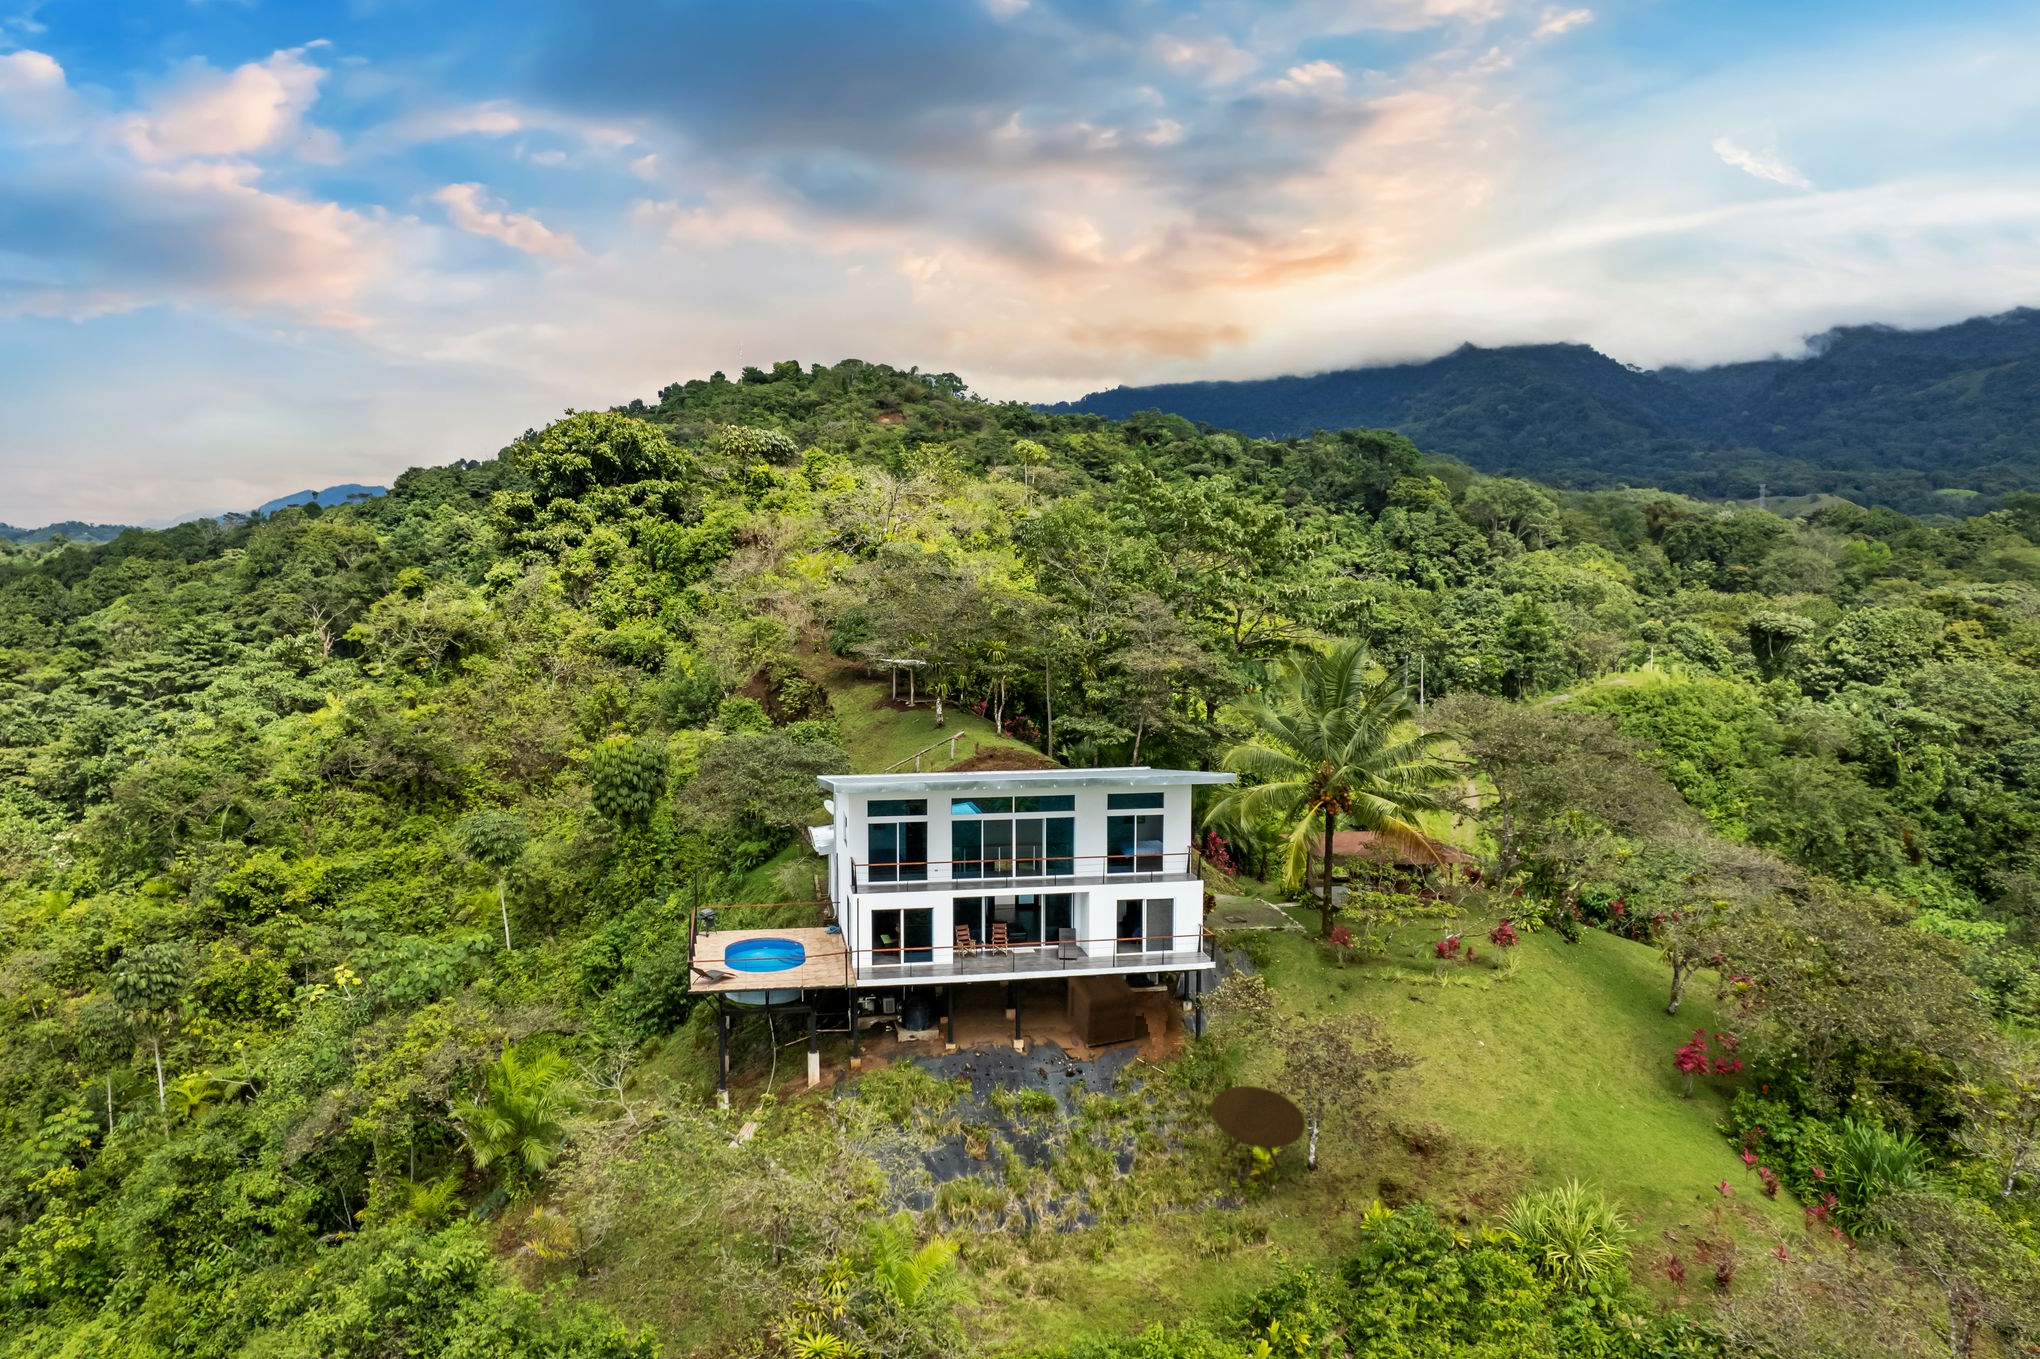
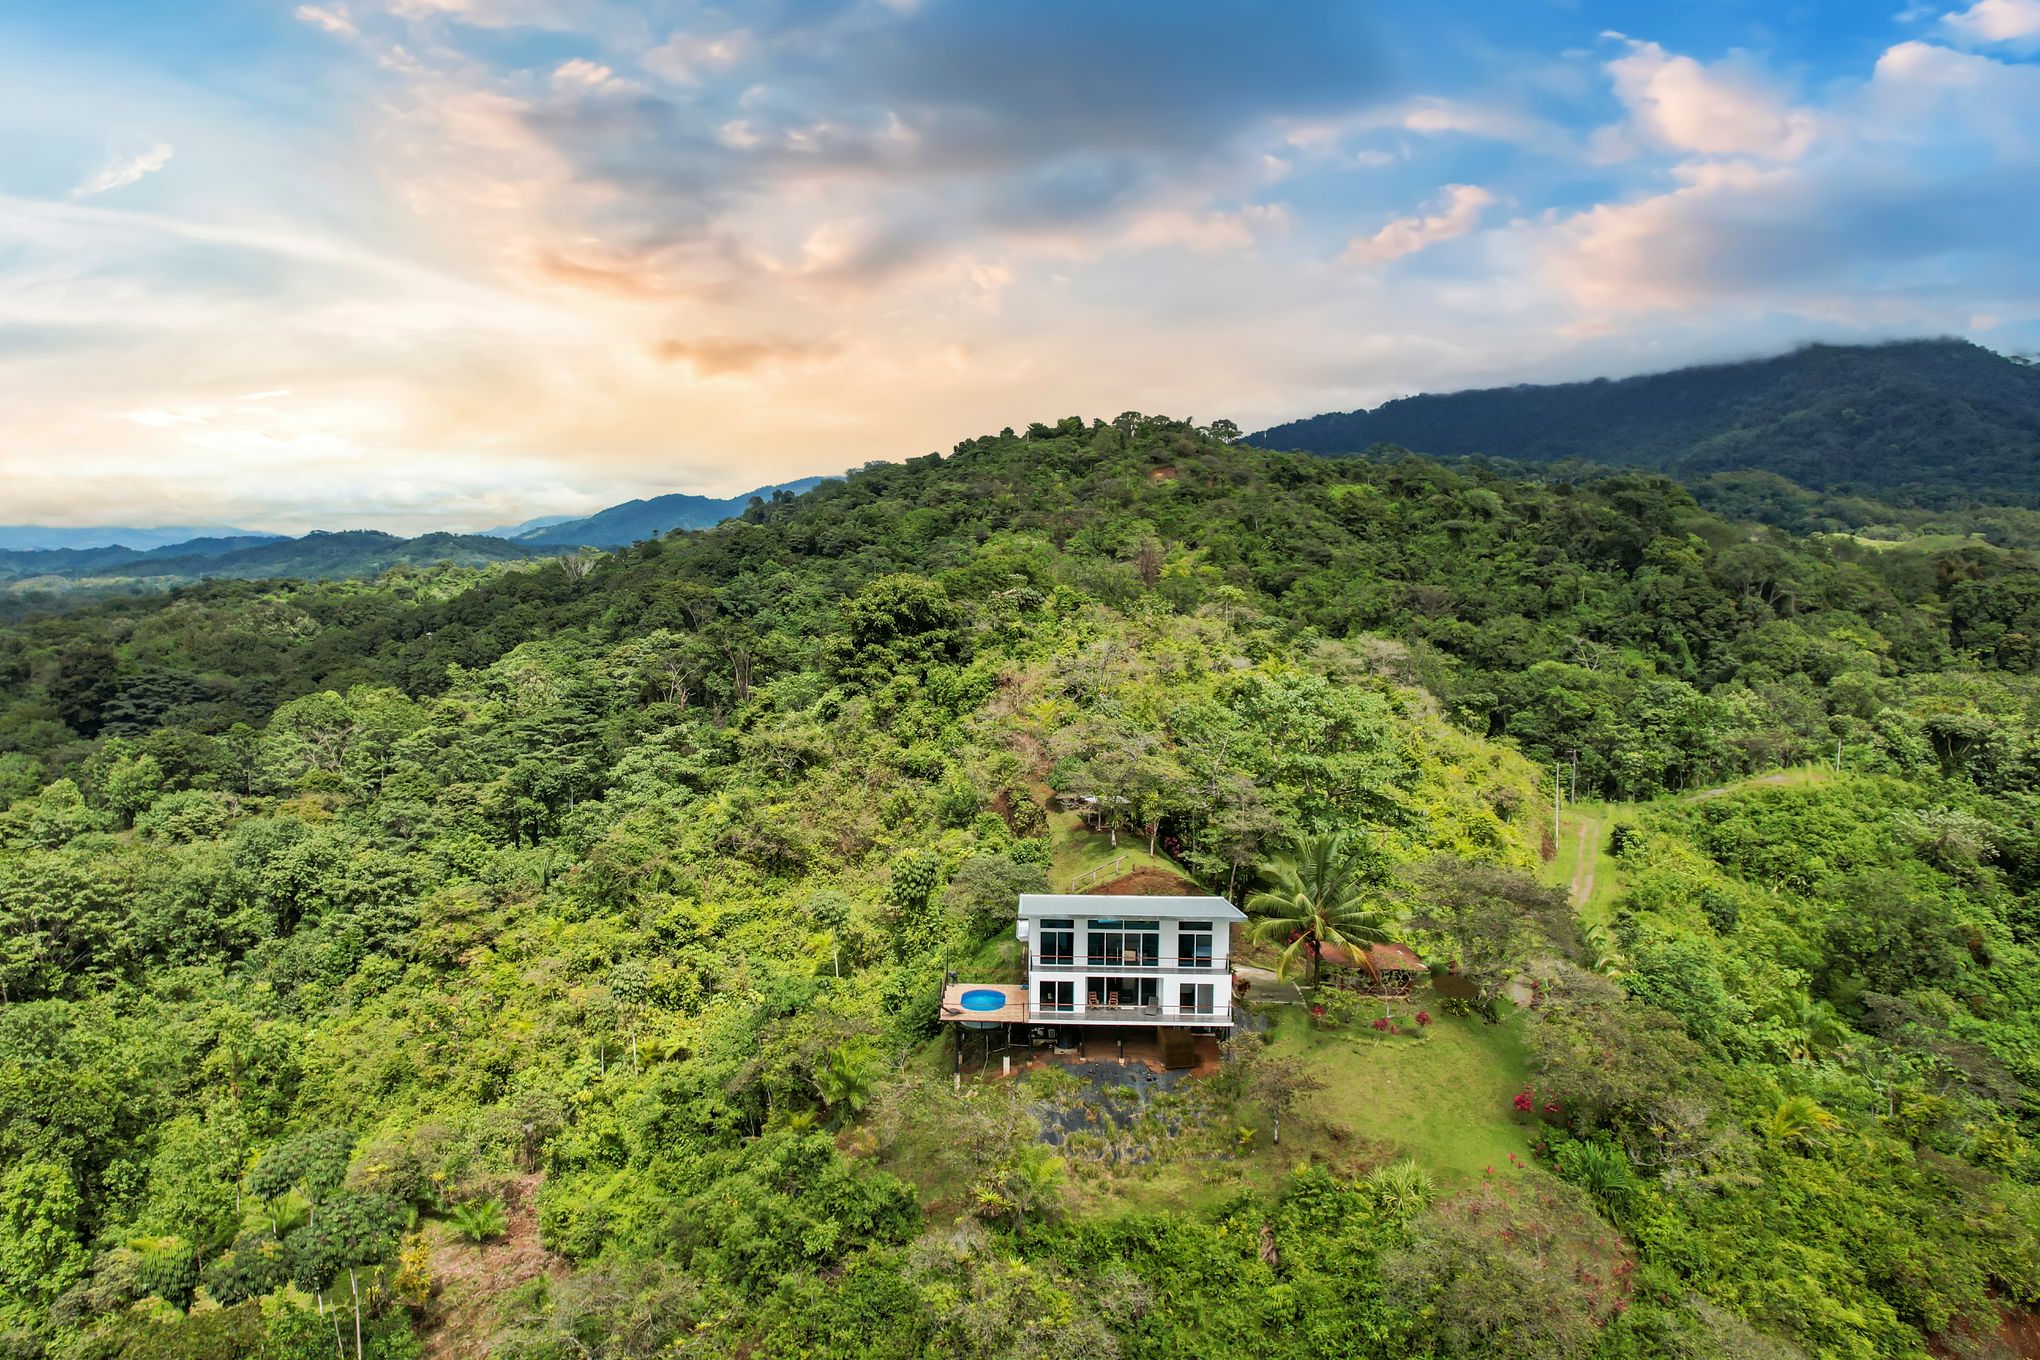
round table: present [1211,1086,1305,1185] -> present [1431,975,1478,1015]

